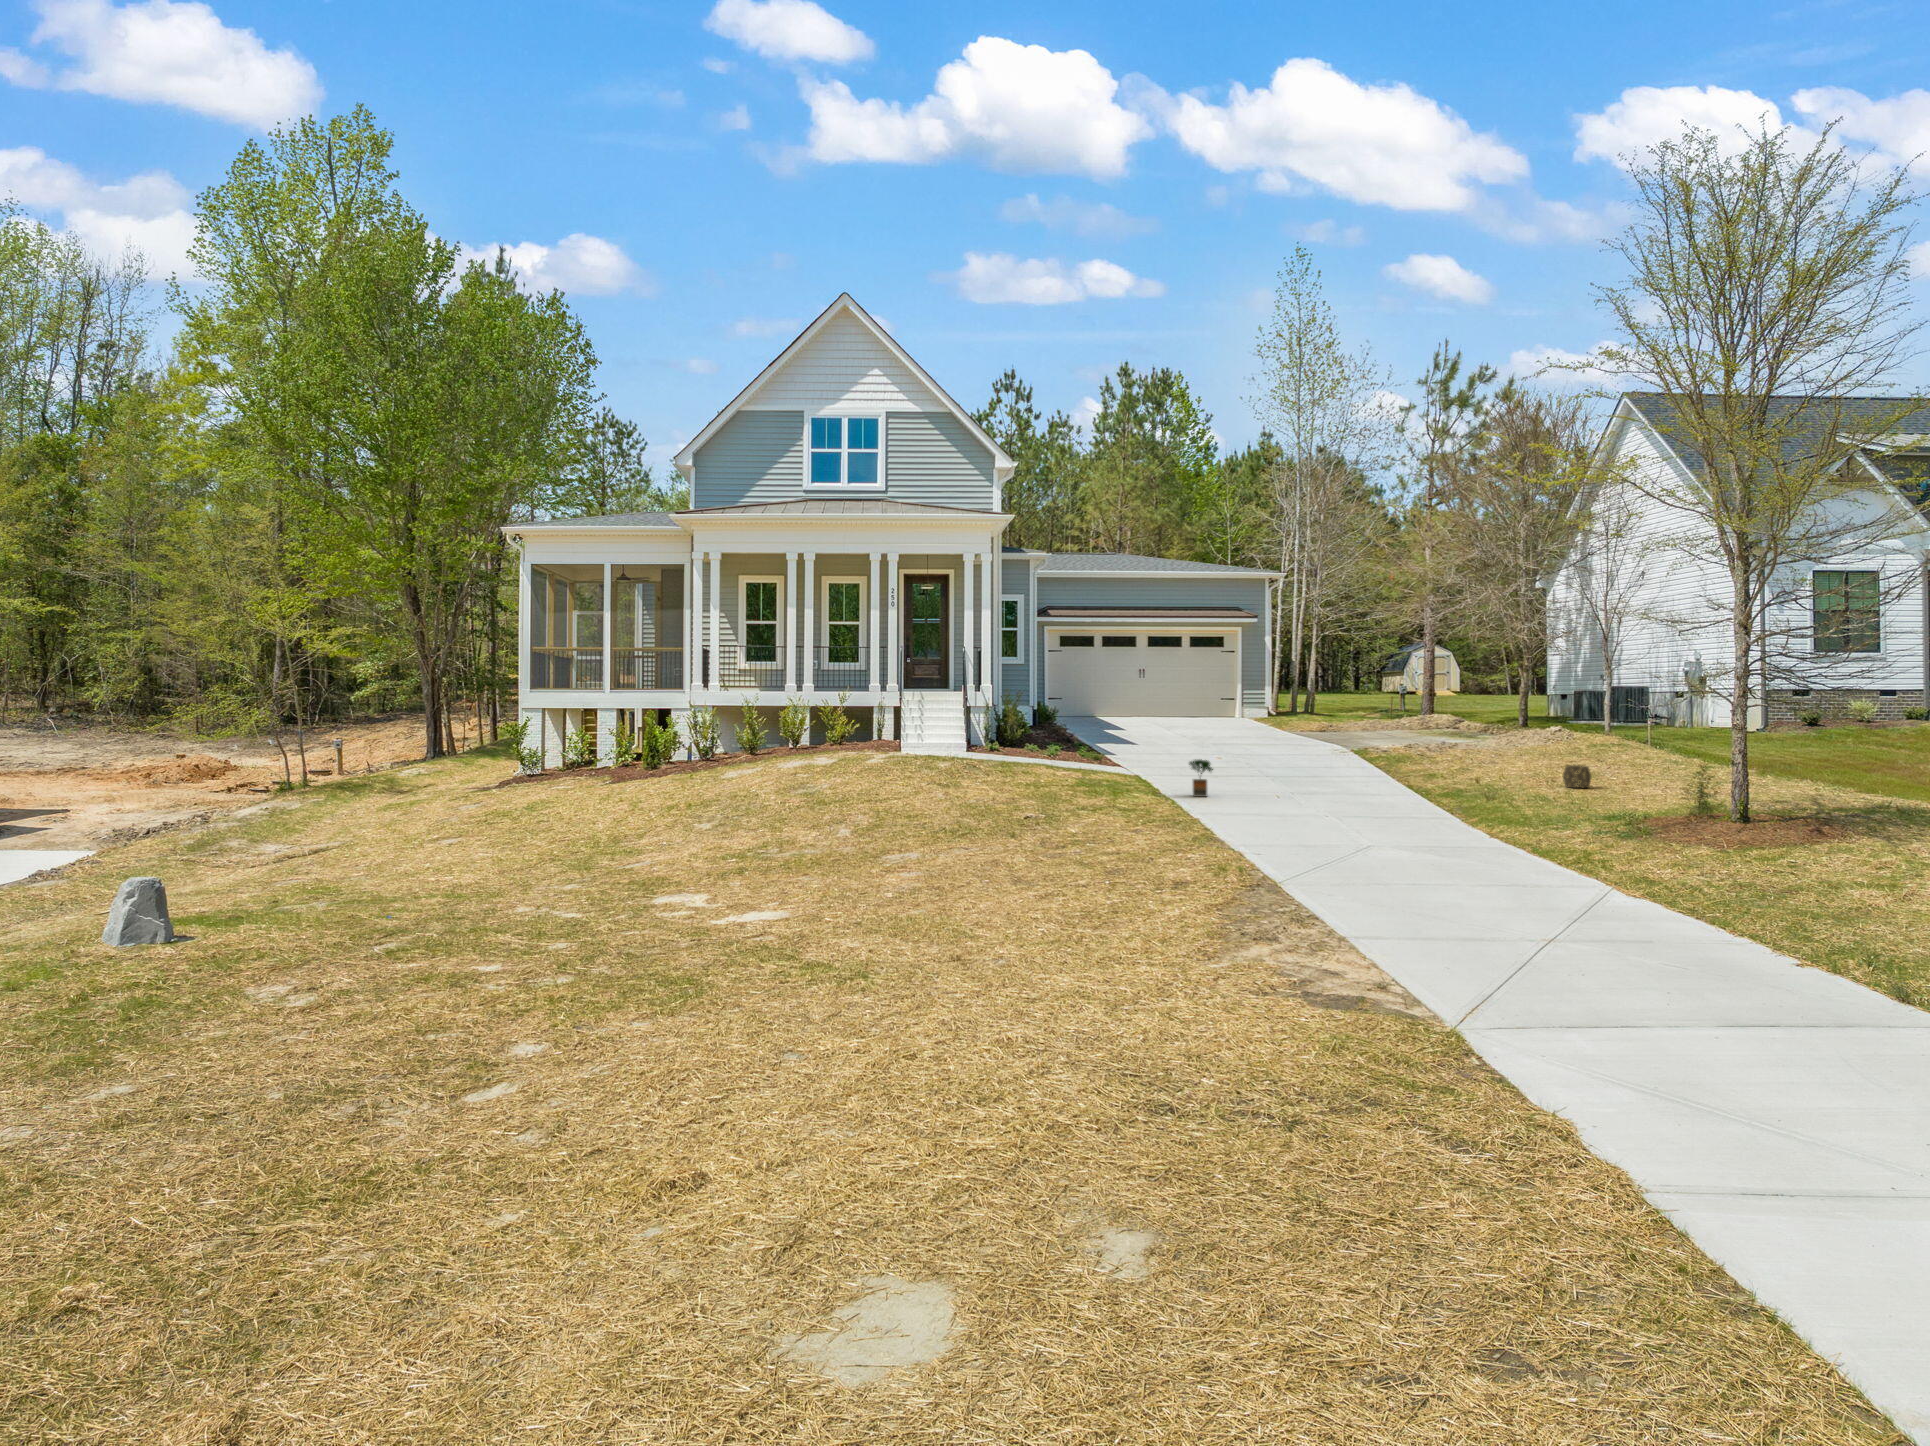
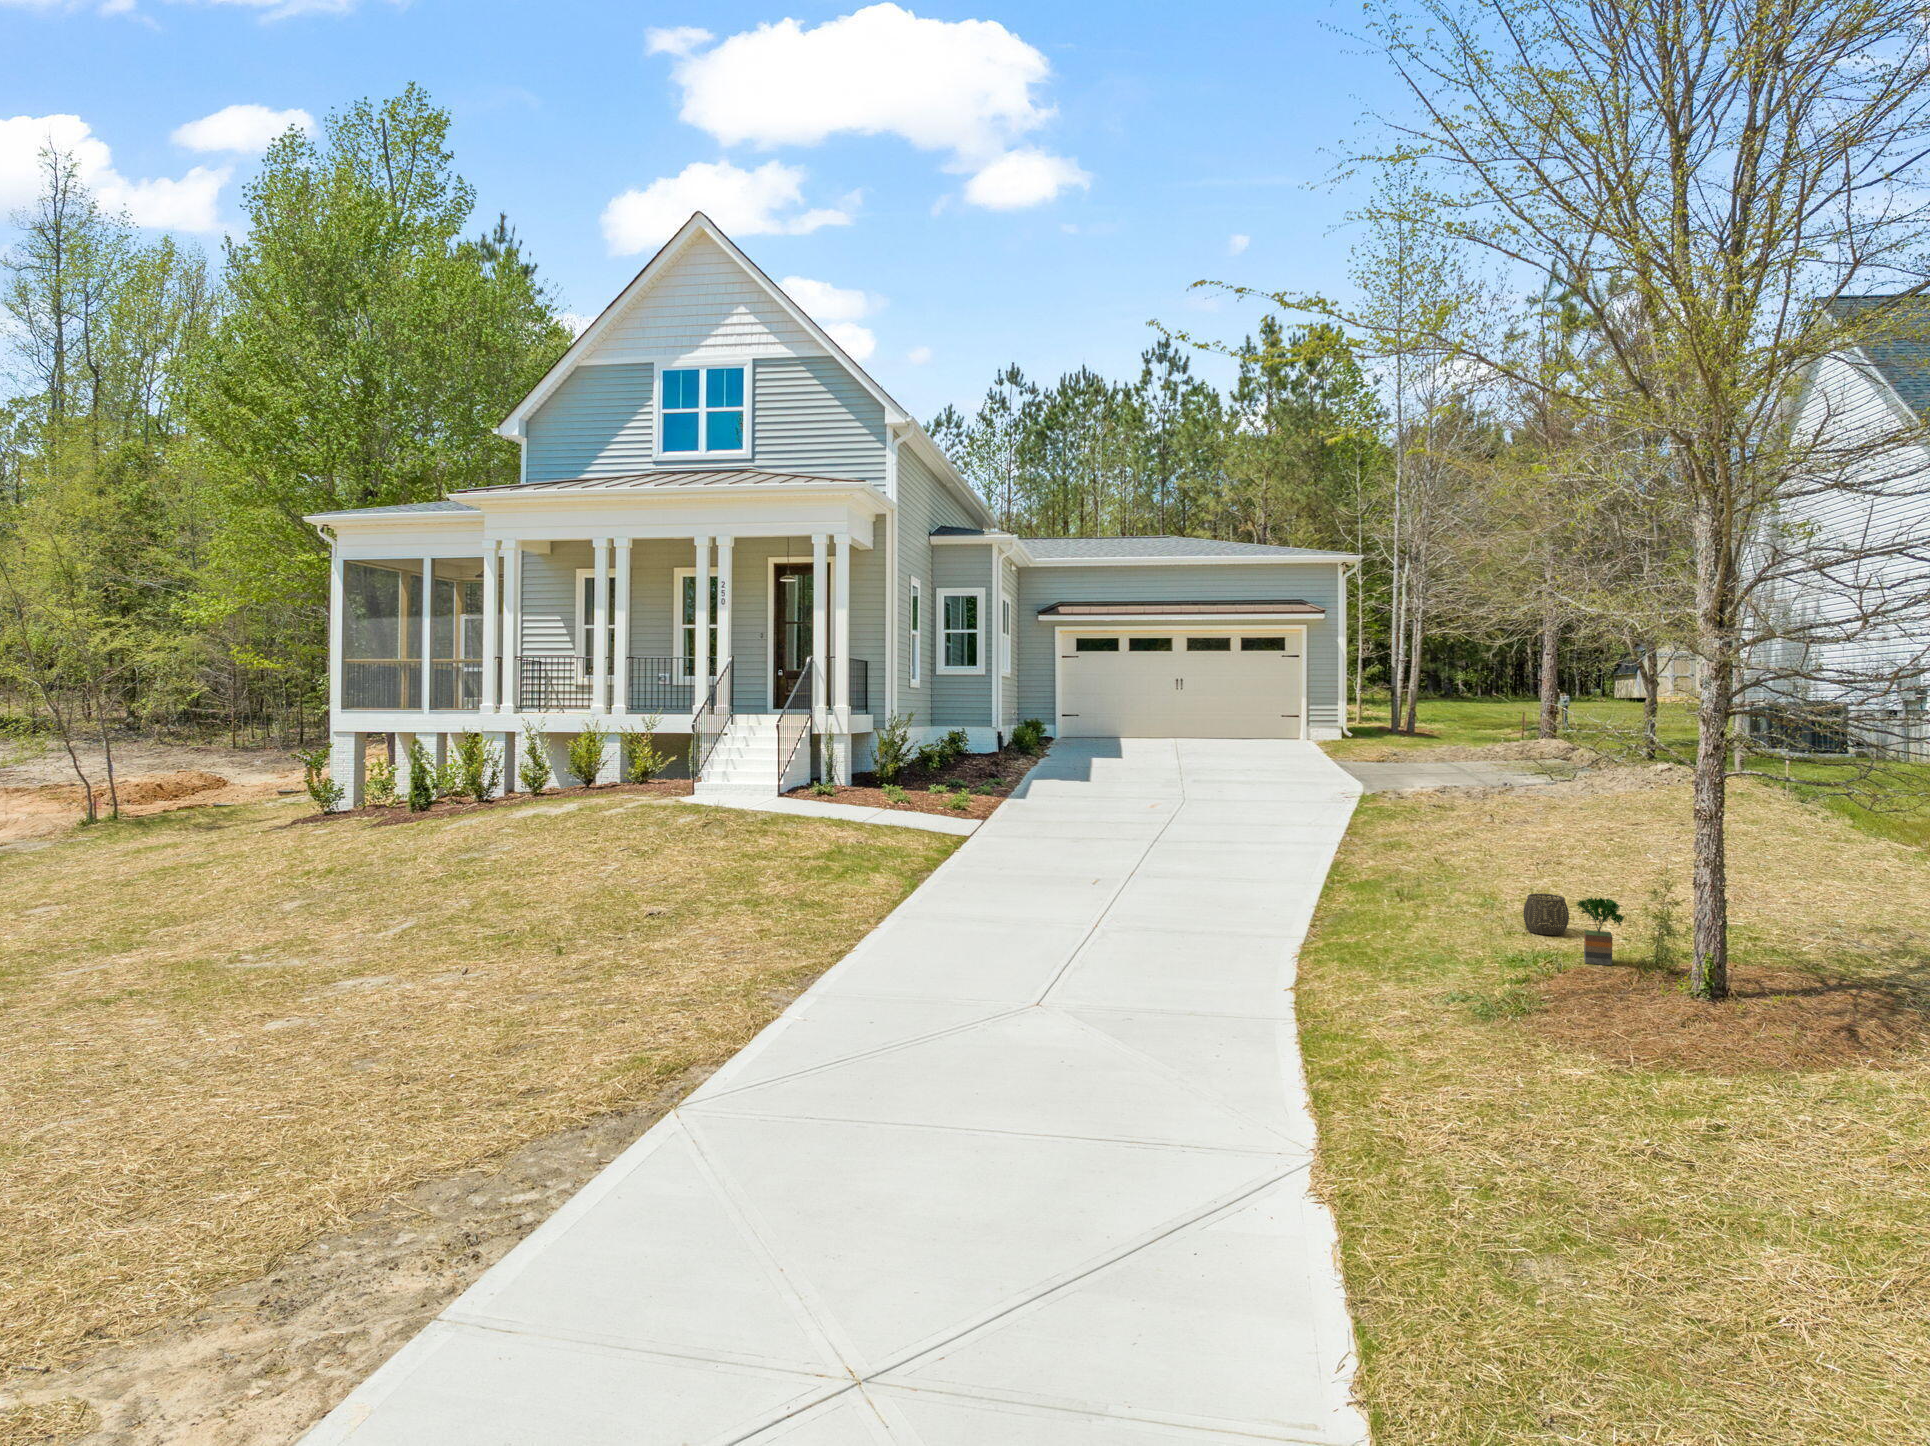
potted tree: present [1189,759,1213,797] -> present [1576,897,1624,965]

